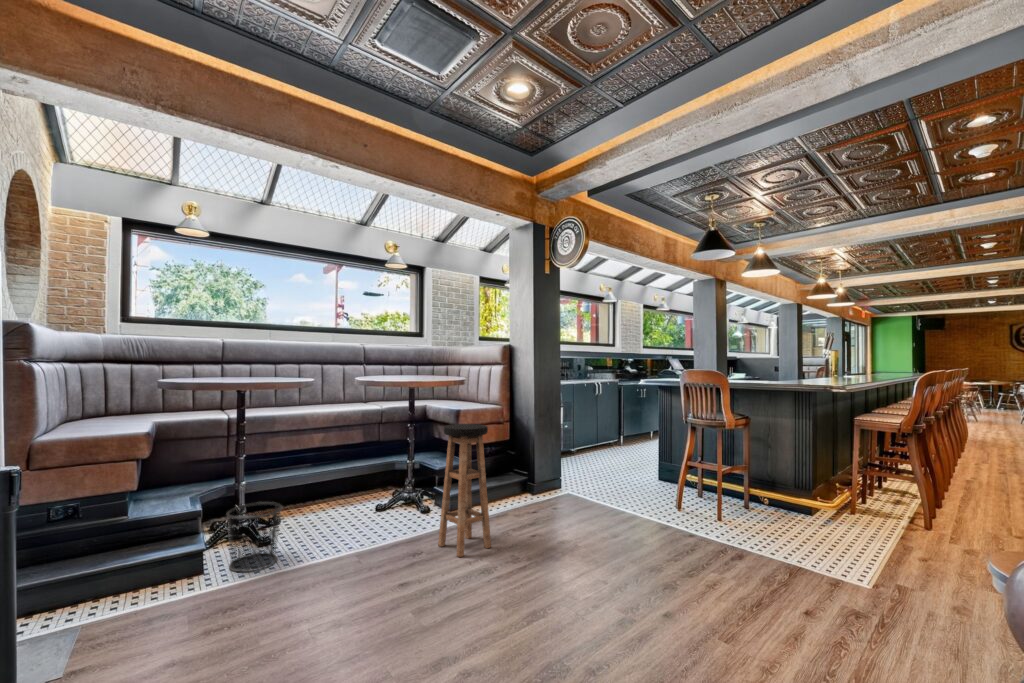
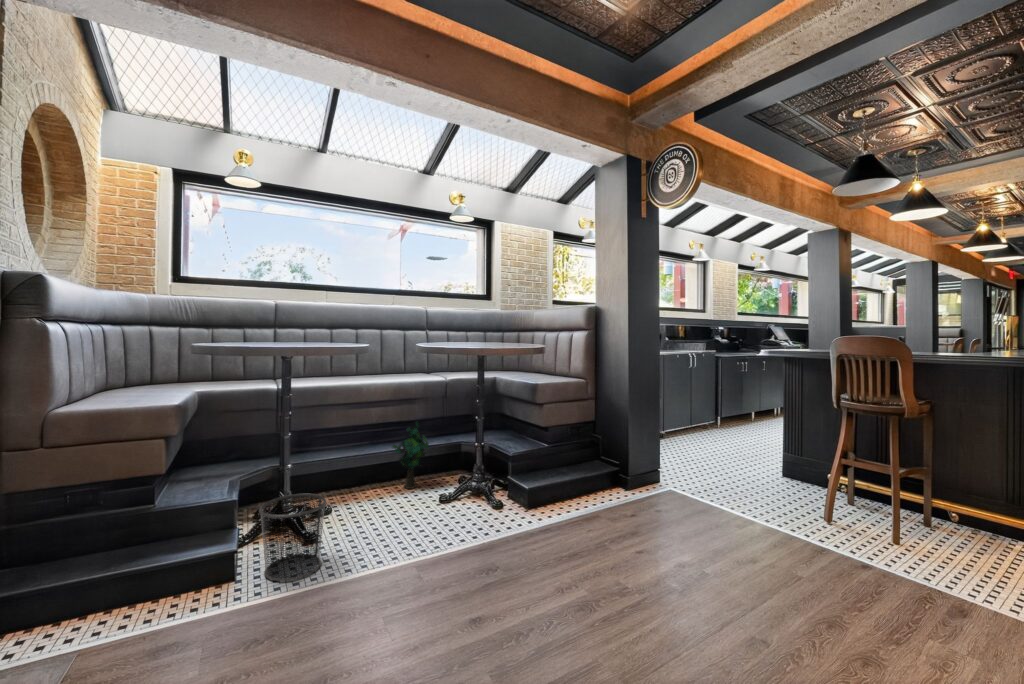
bar stool: present [438,424,491,557] -> none [515,404,584,579]
decorative plant: none [331,444,366,504] -> present [393,421,429,489]

